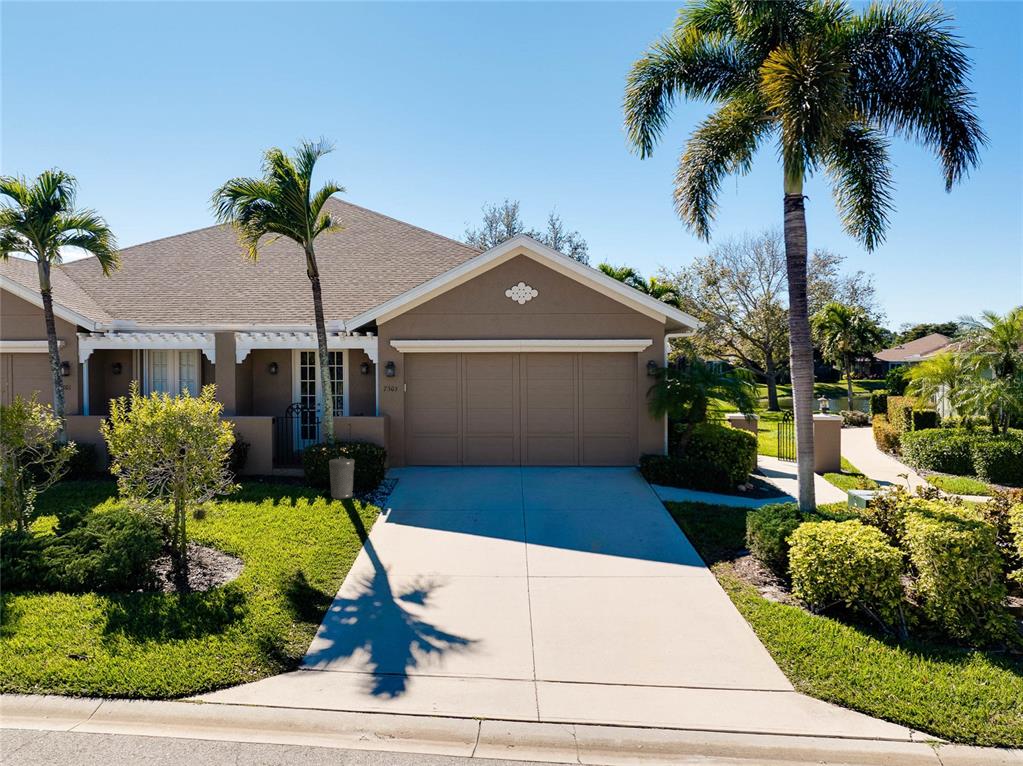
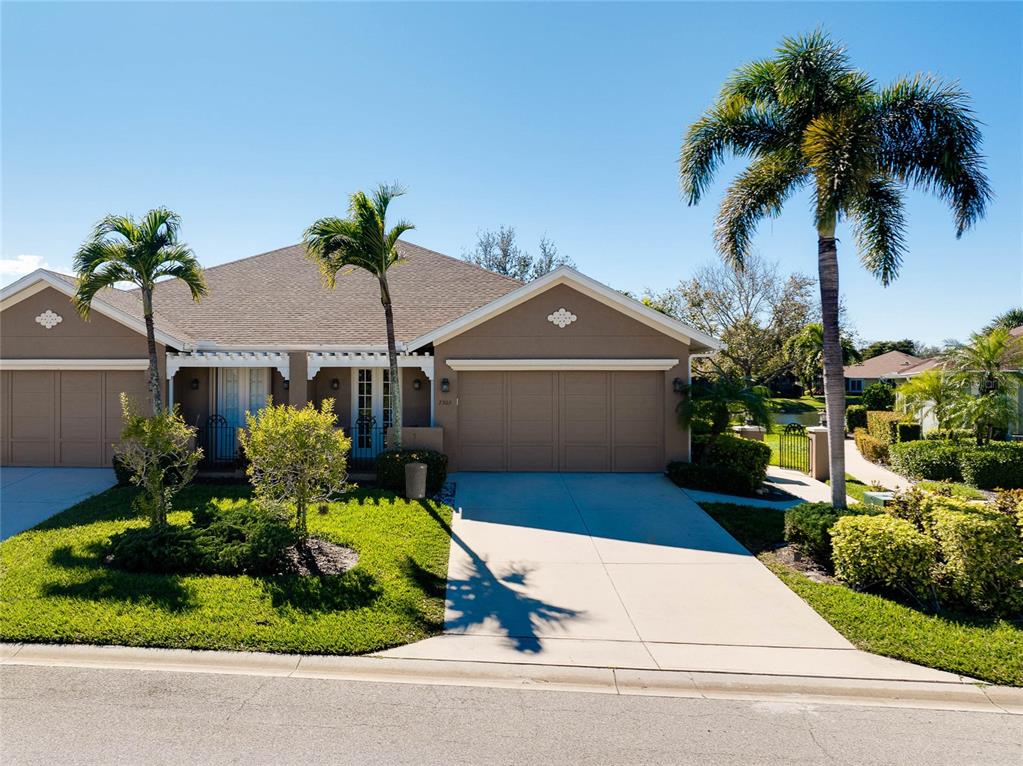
potted plant: none [747,534,770,575] -> present [789,527,811,562]

